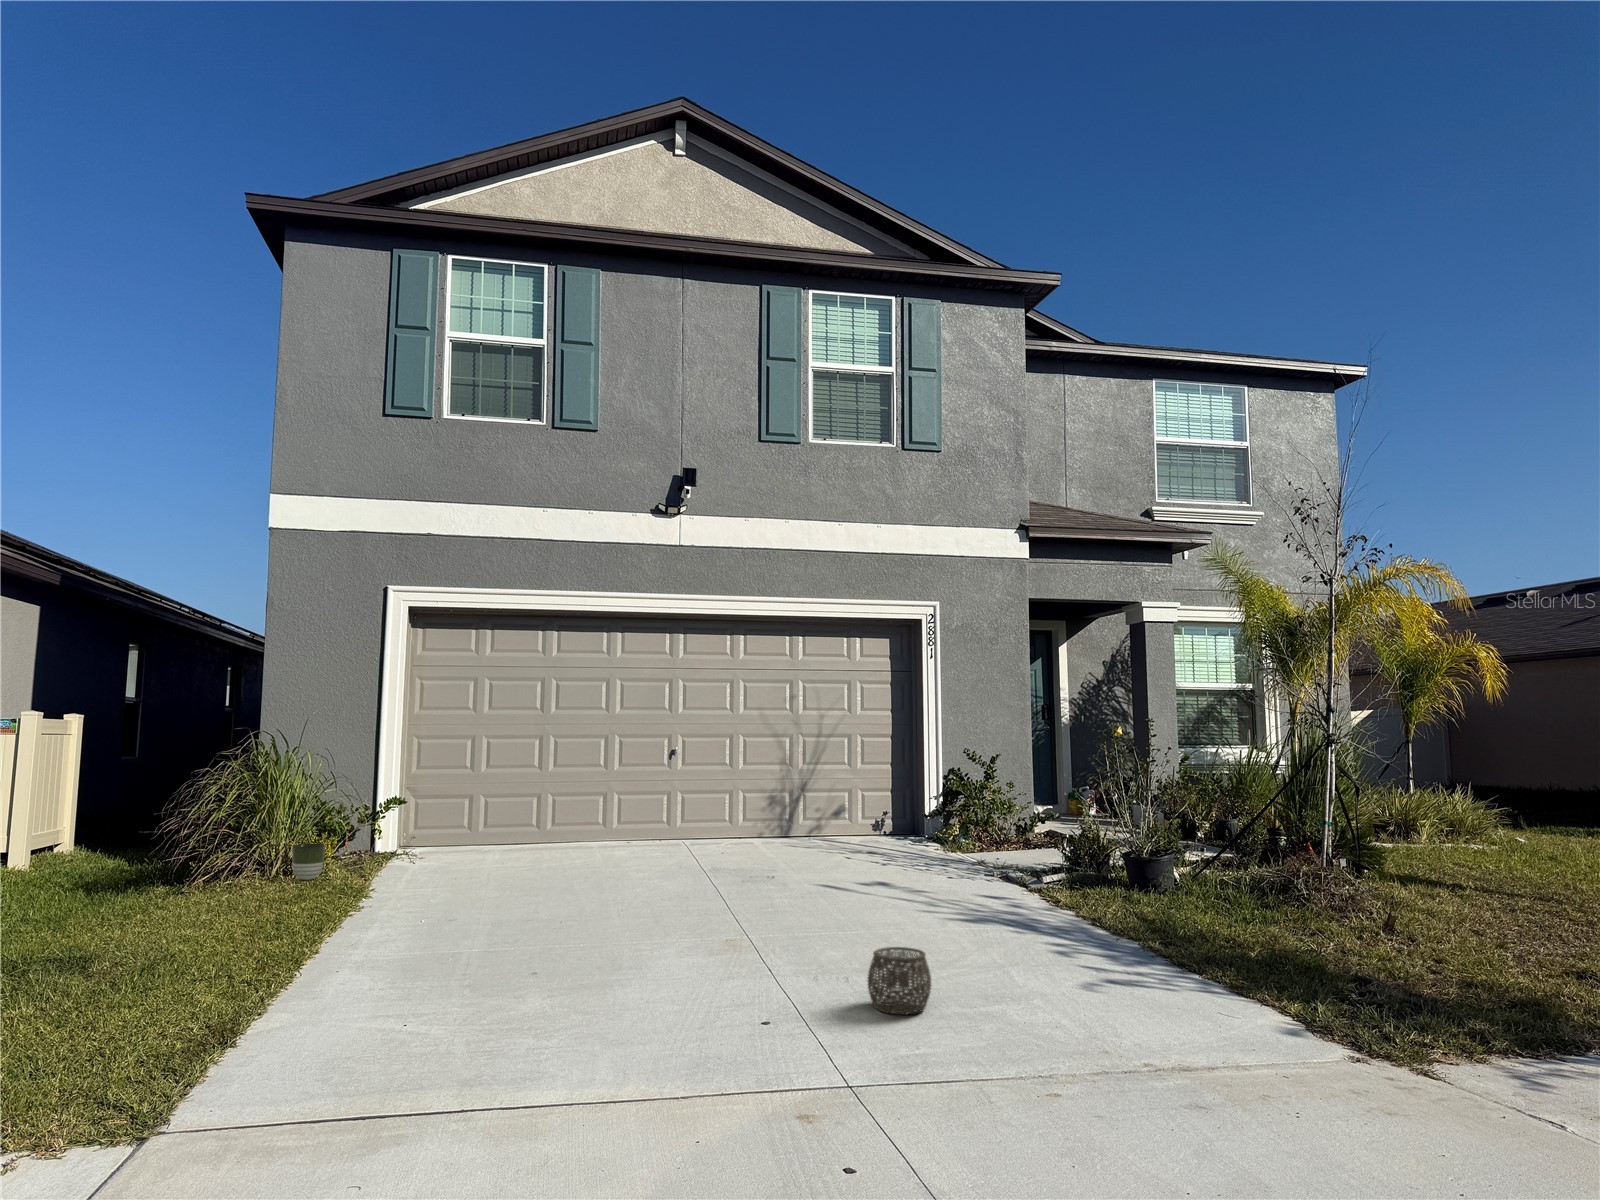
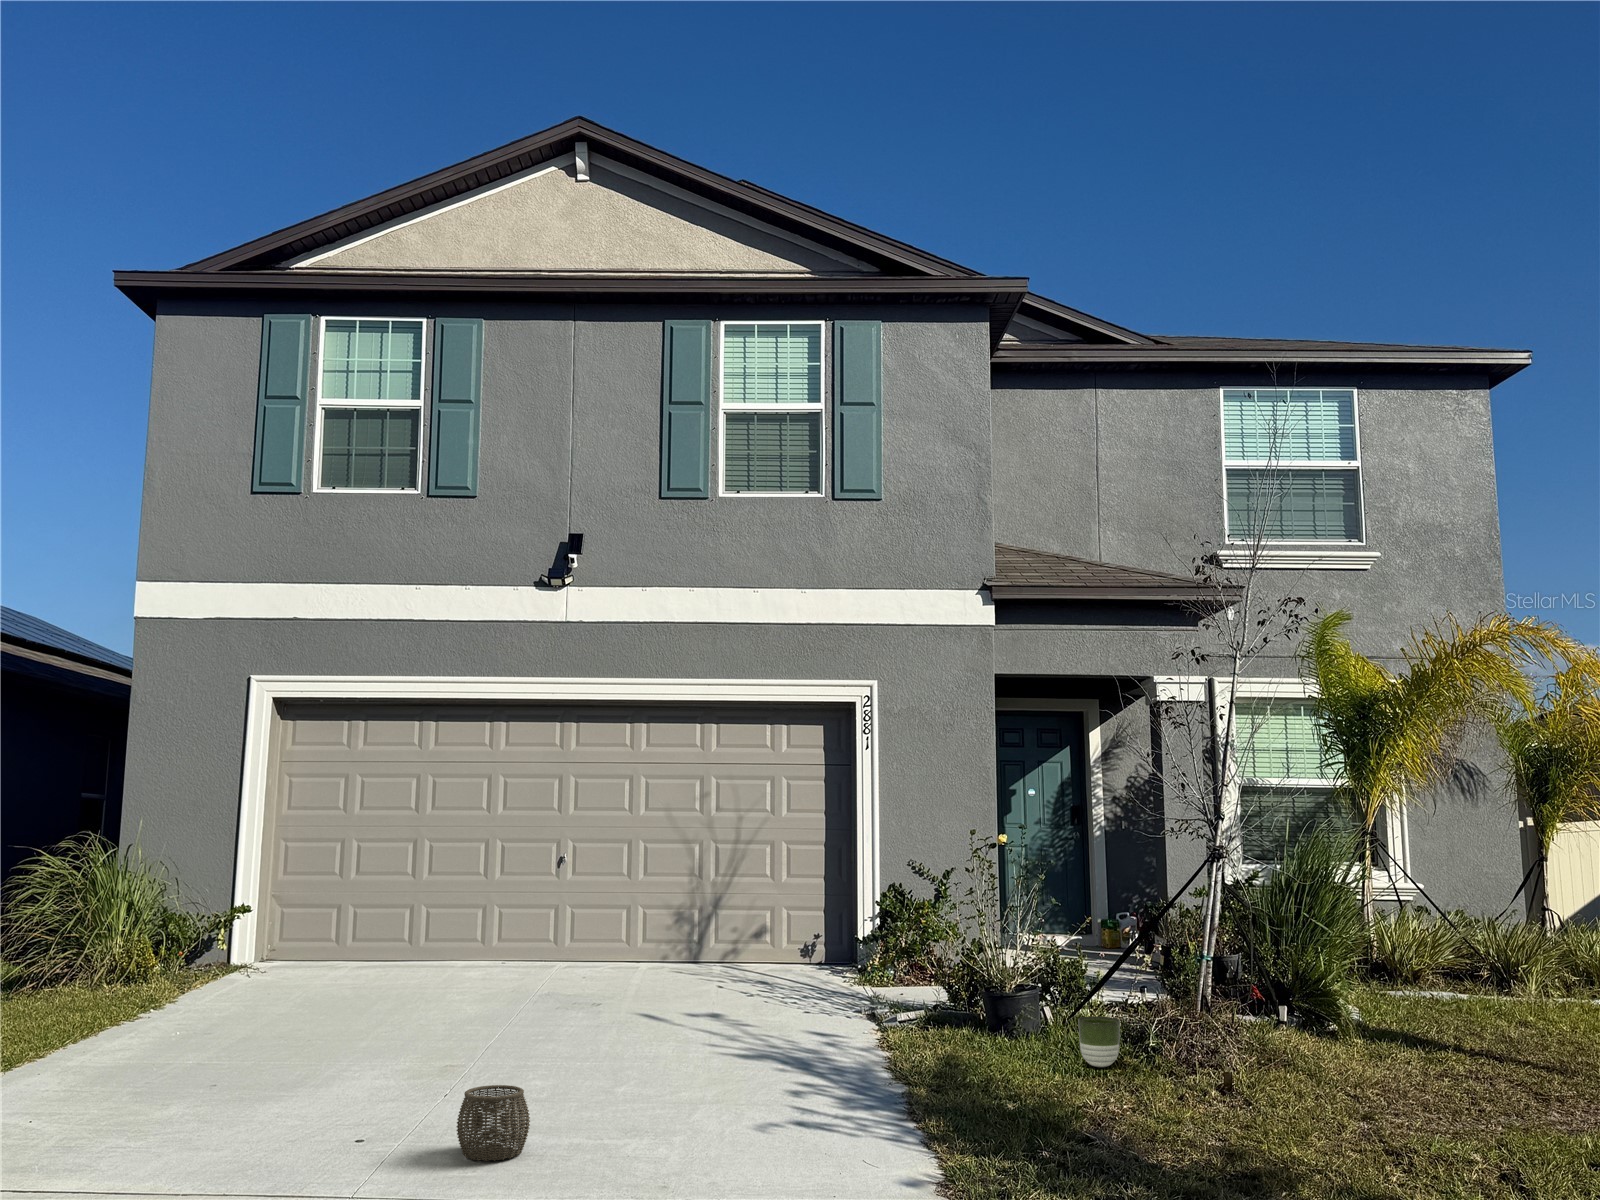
planter: present [292,843,325,880] -> present [1078,1016,1120,1067]

